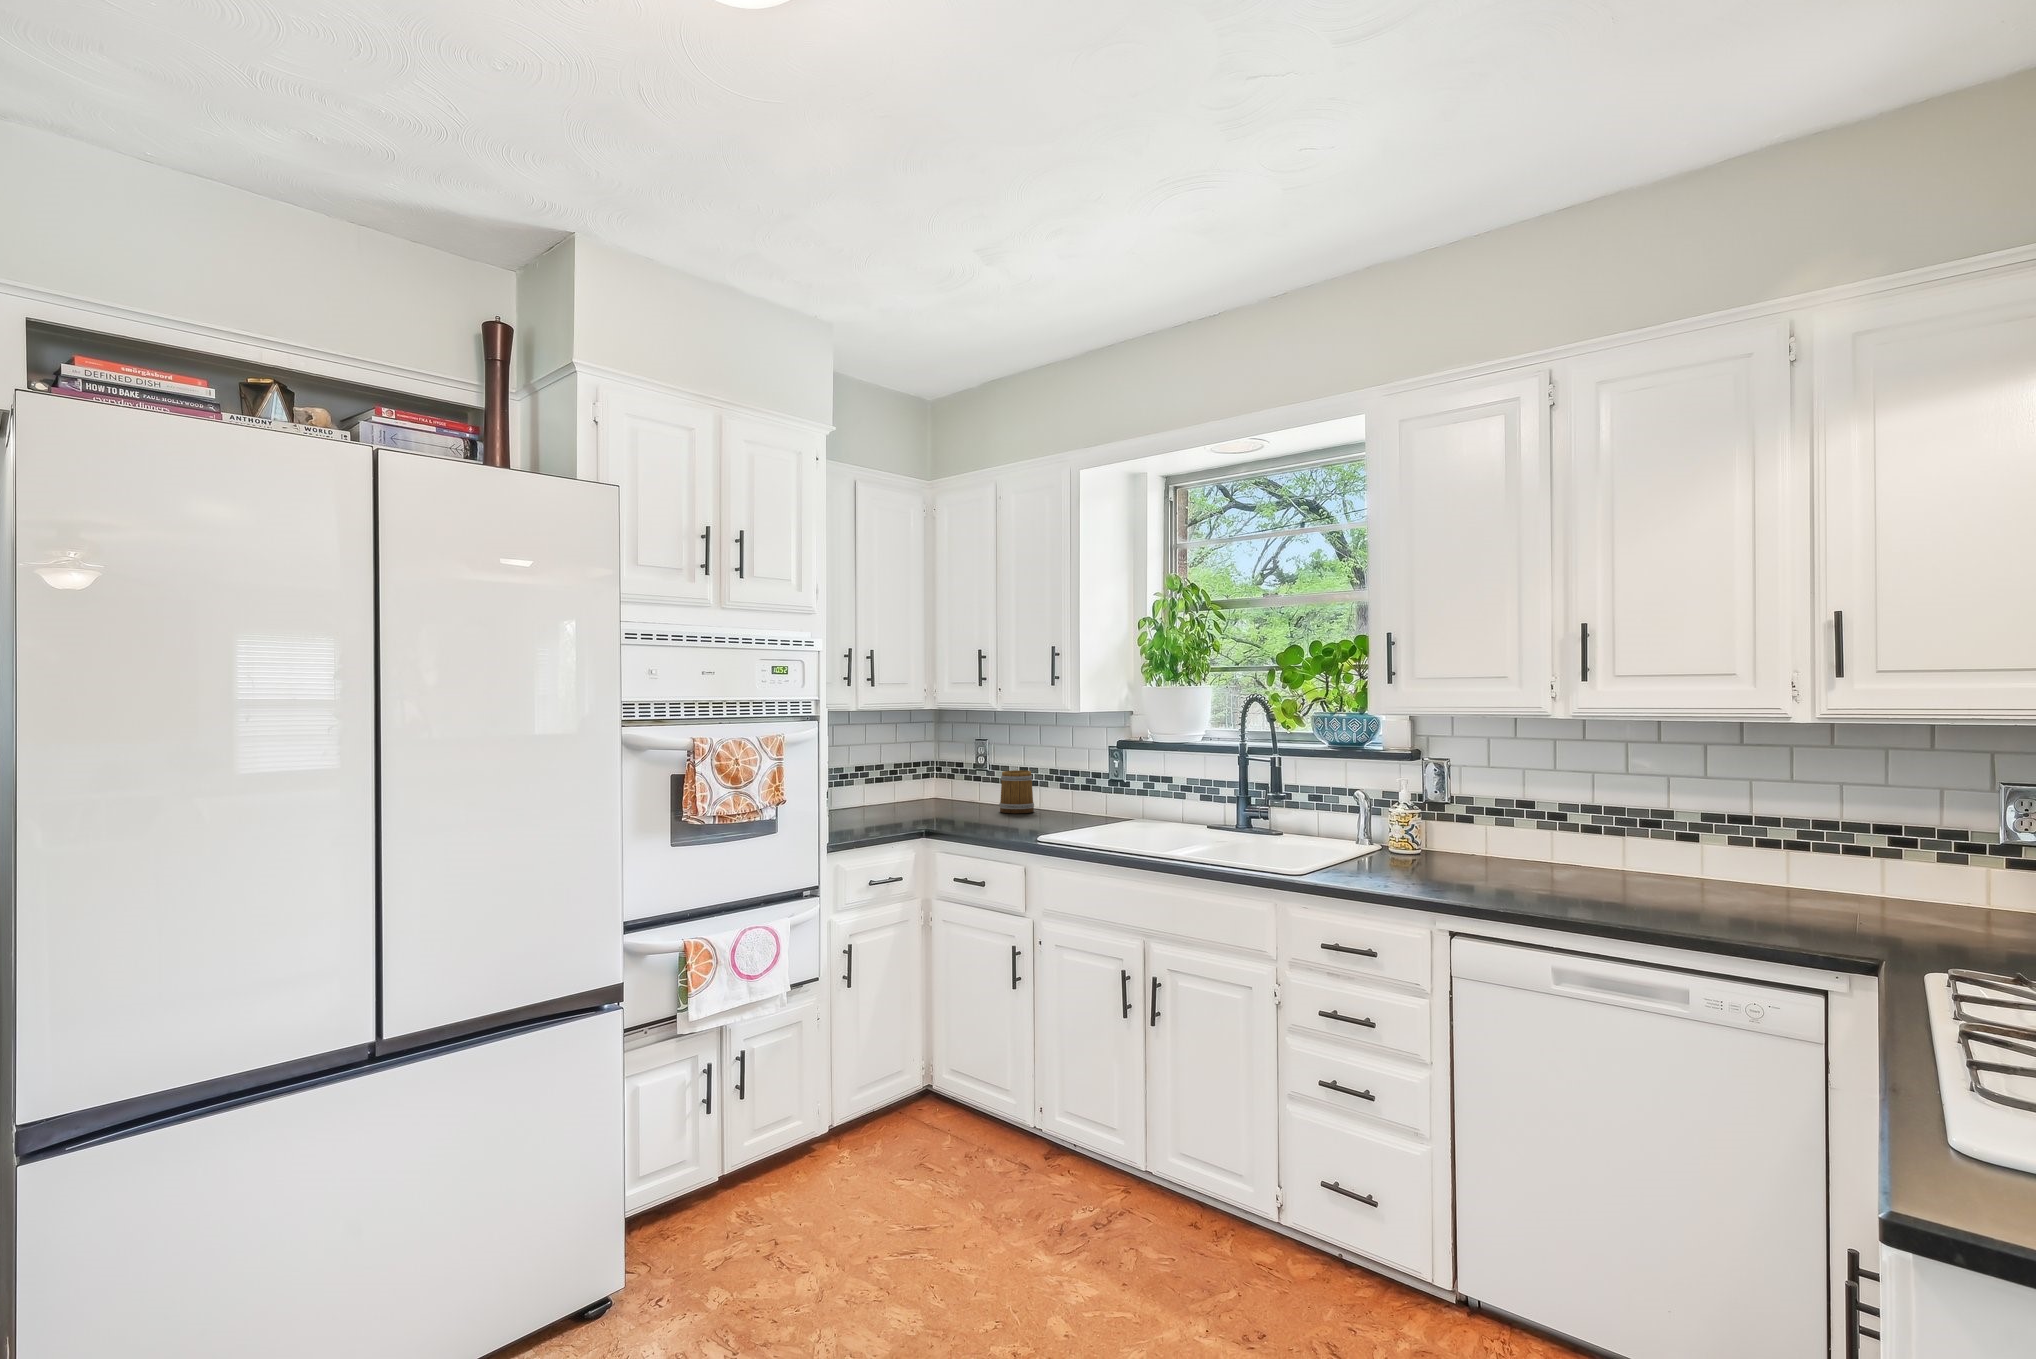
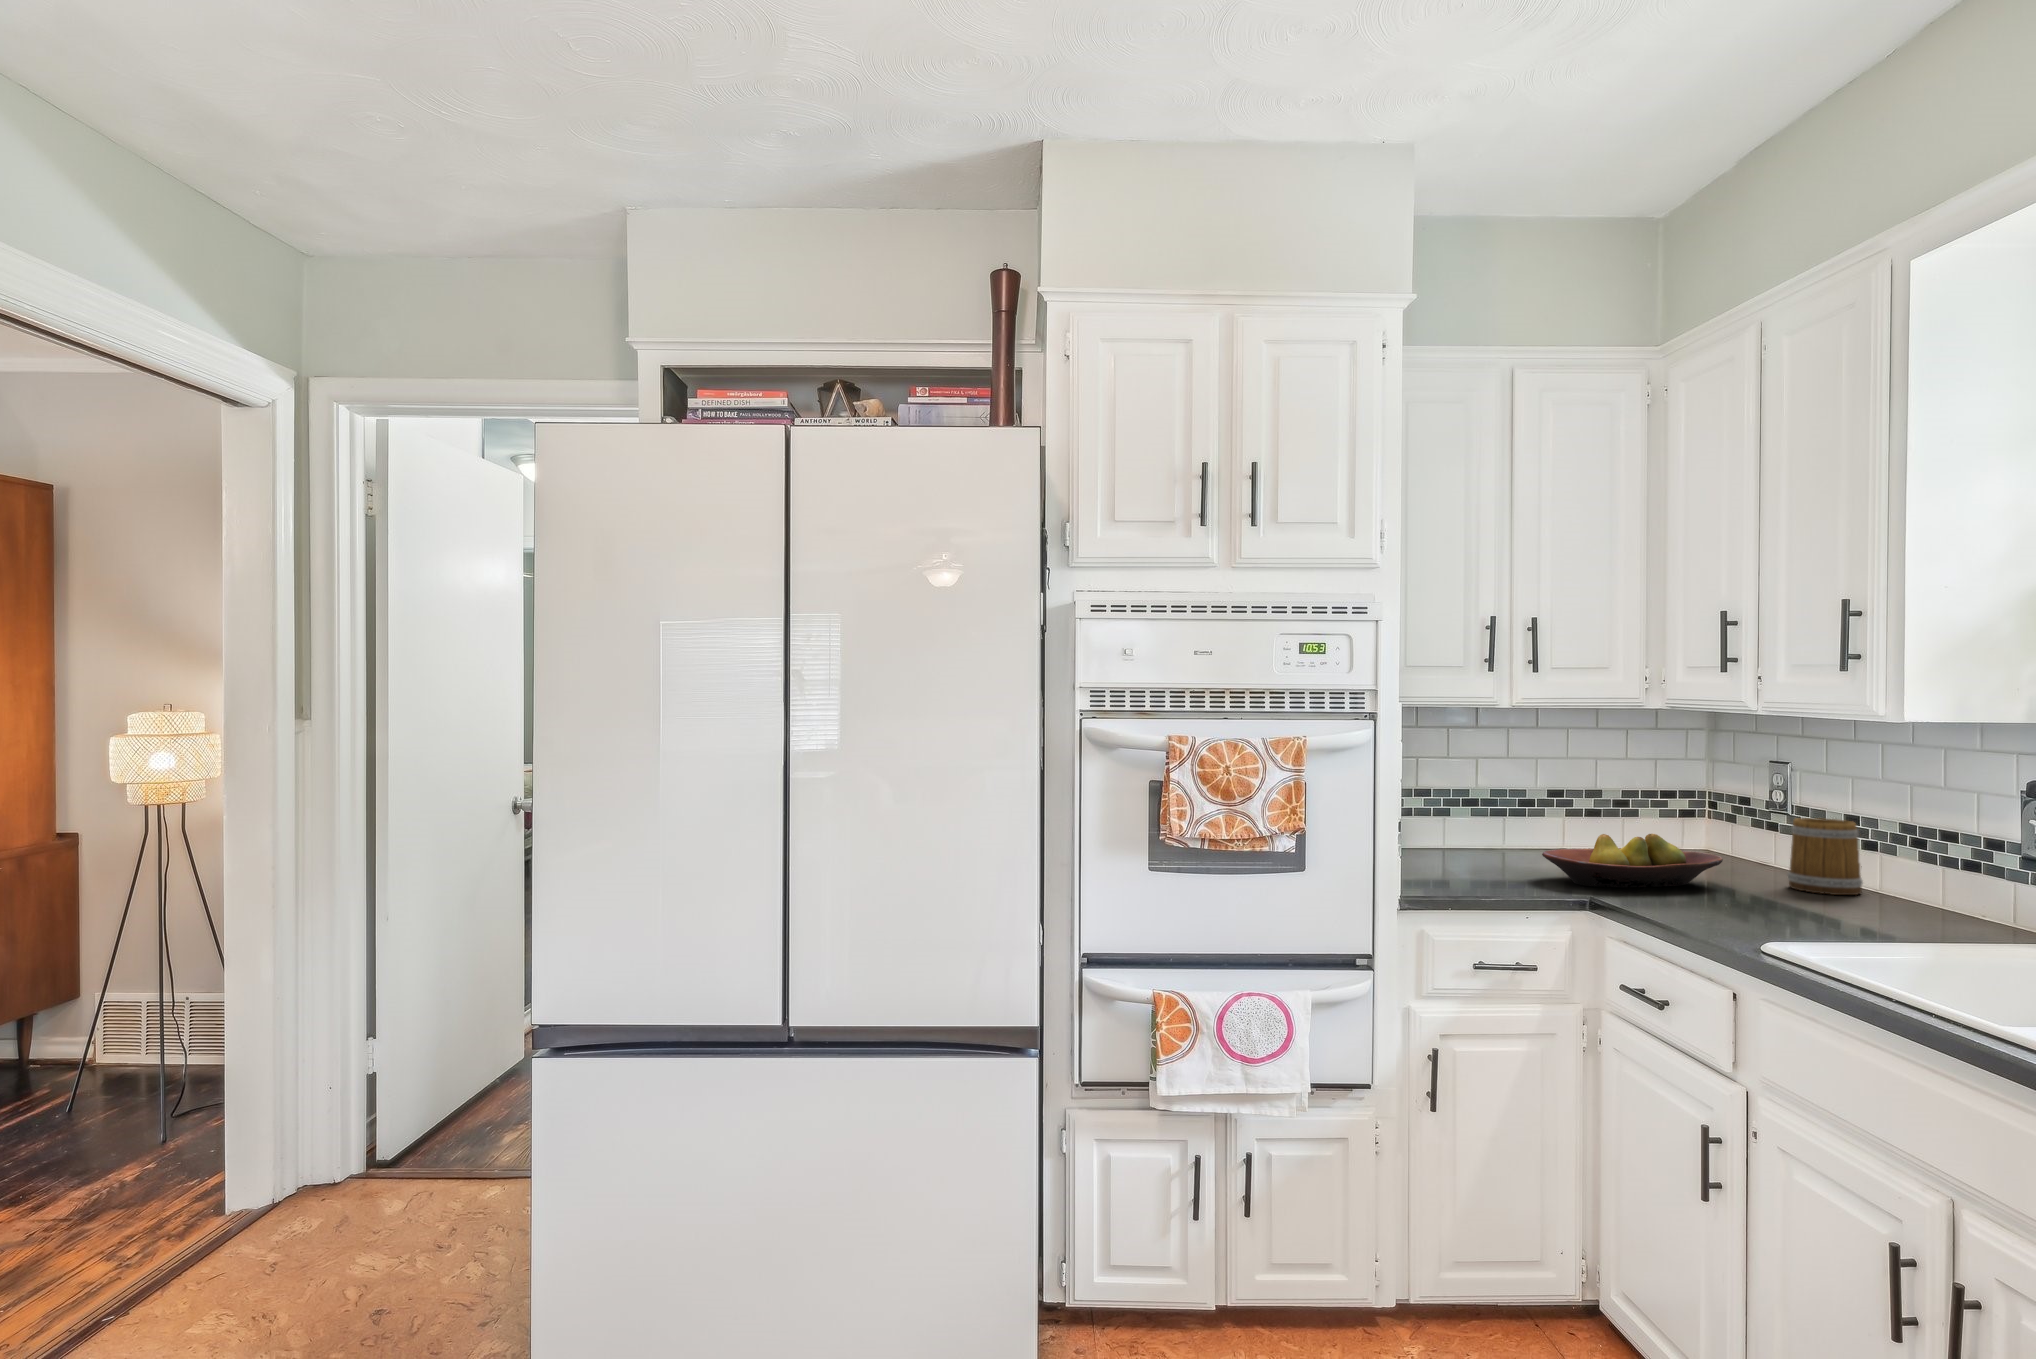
fruit bowl: none [885,787,975,824] -> present [1542,834,1723,887]

